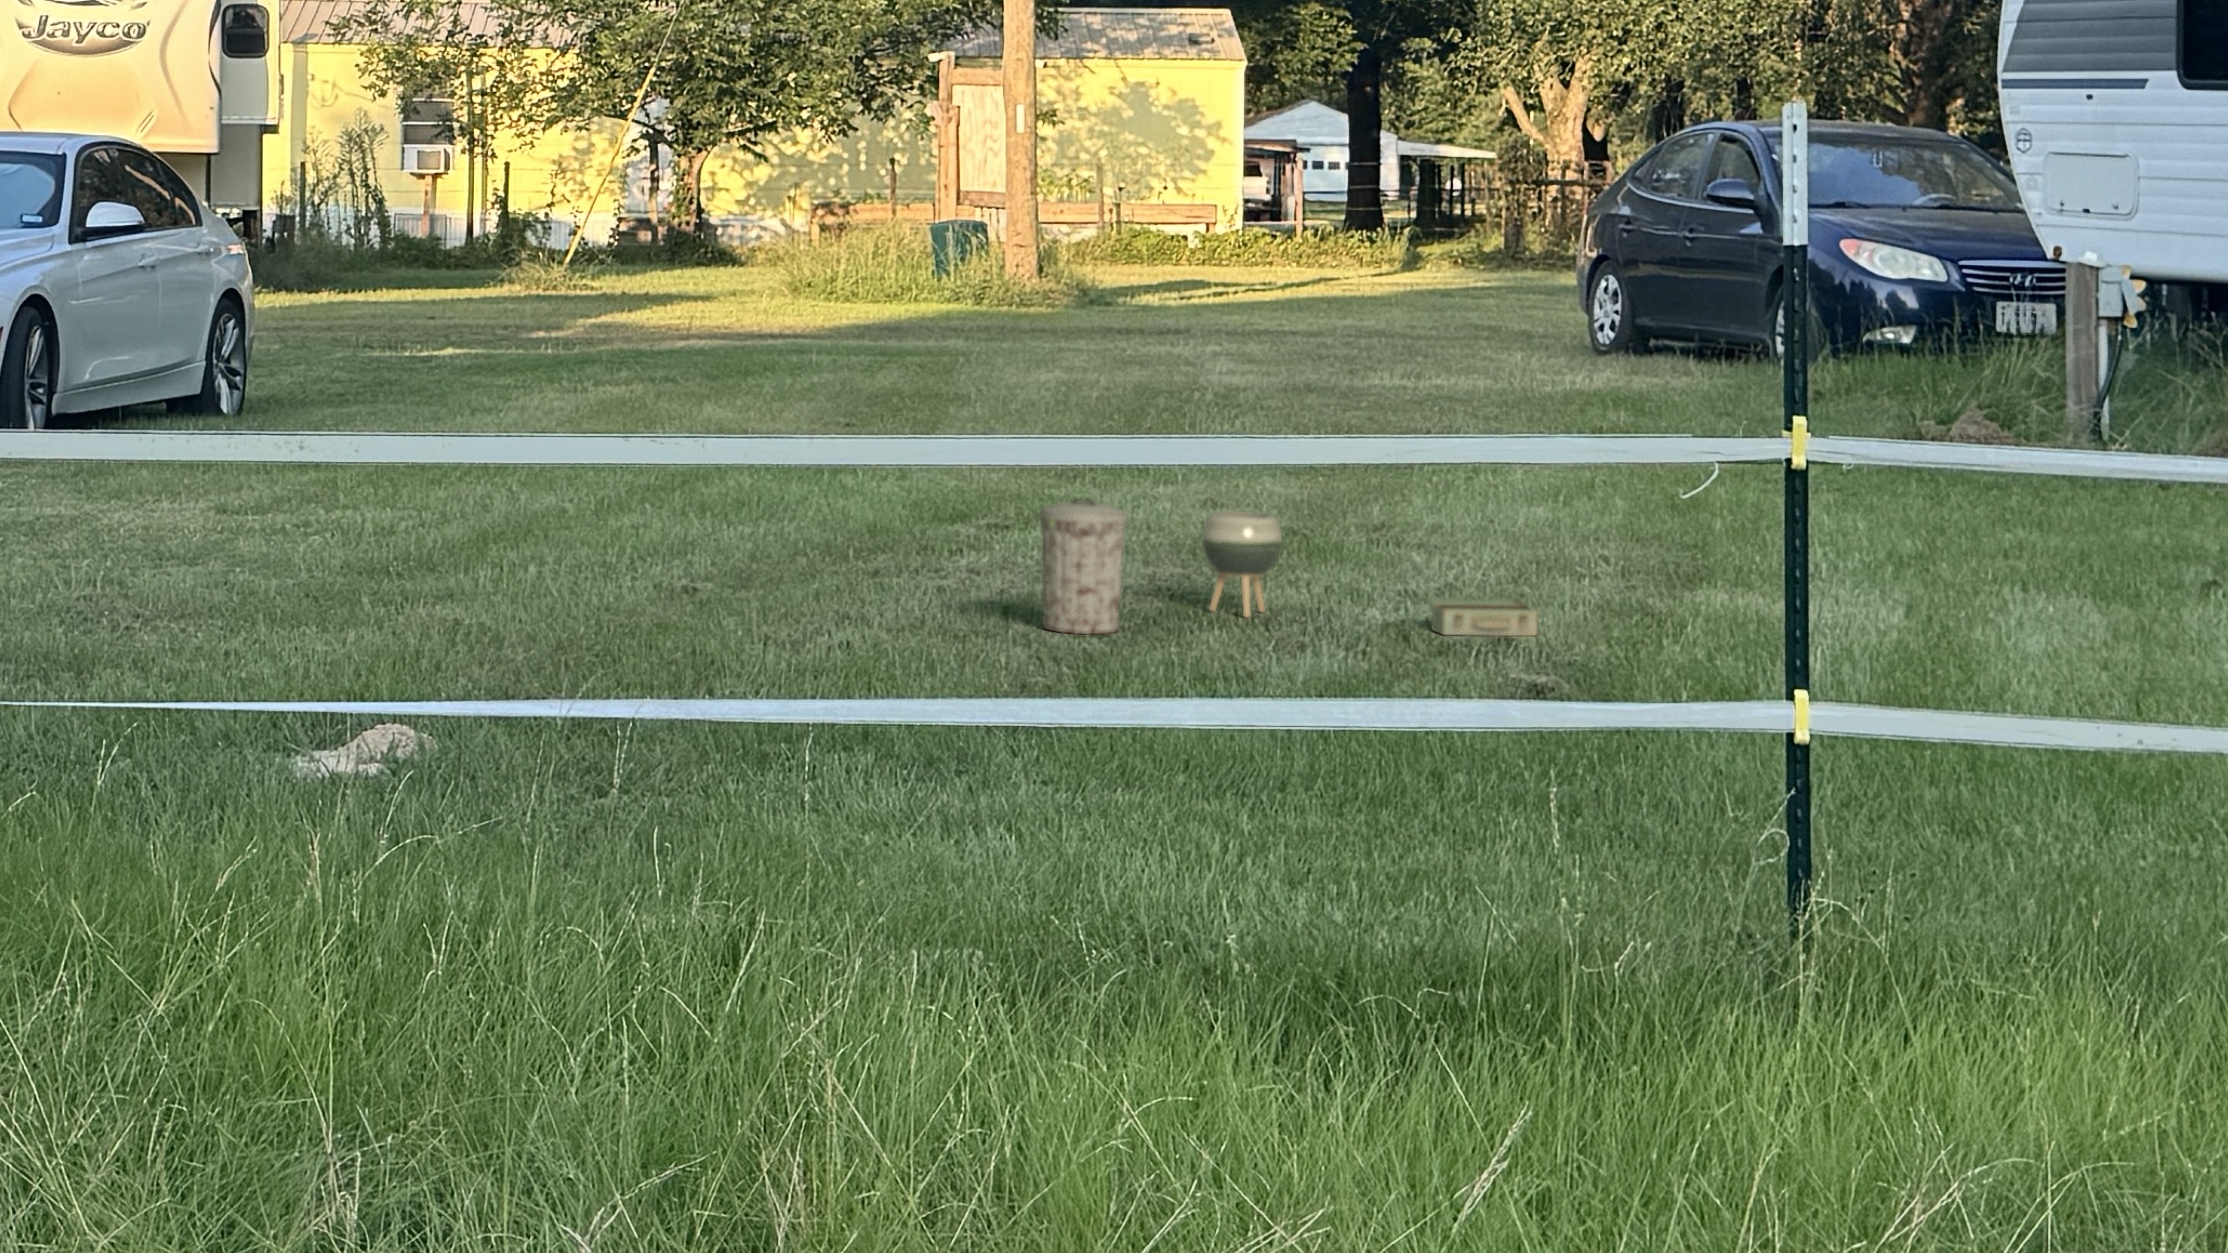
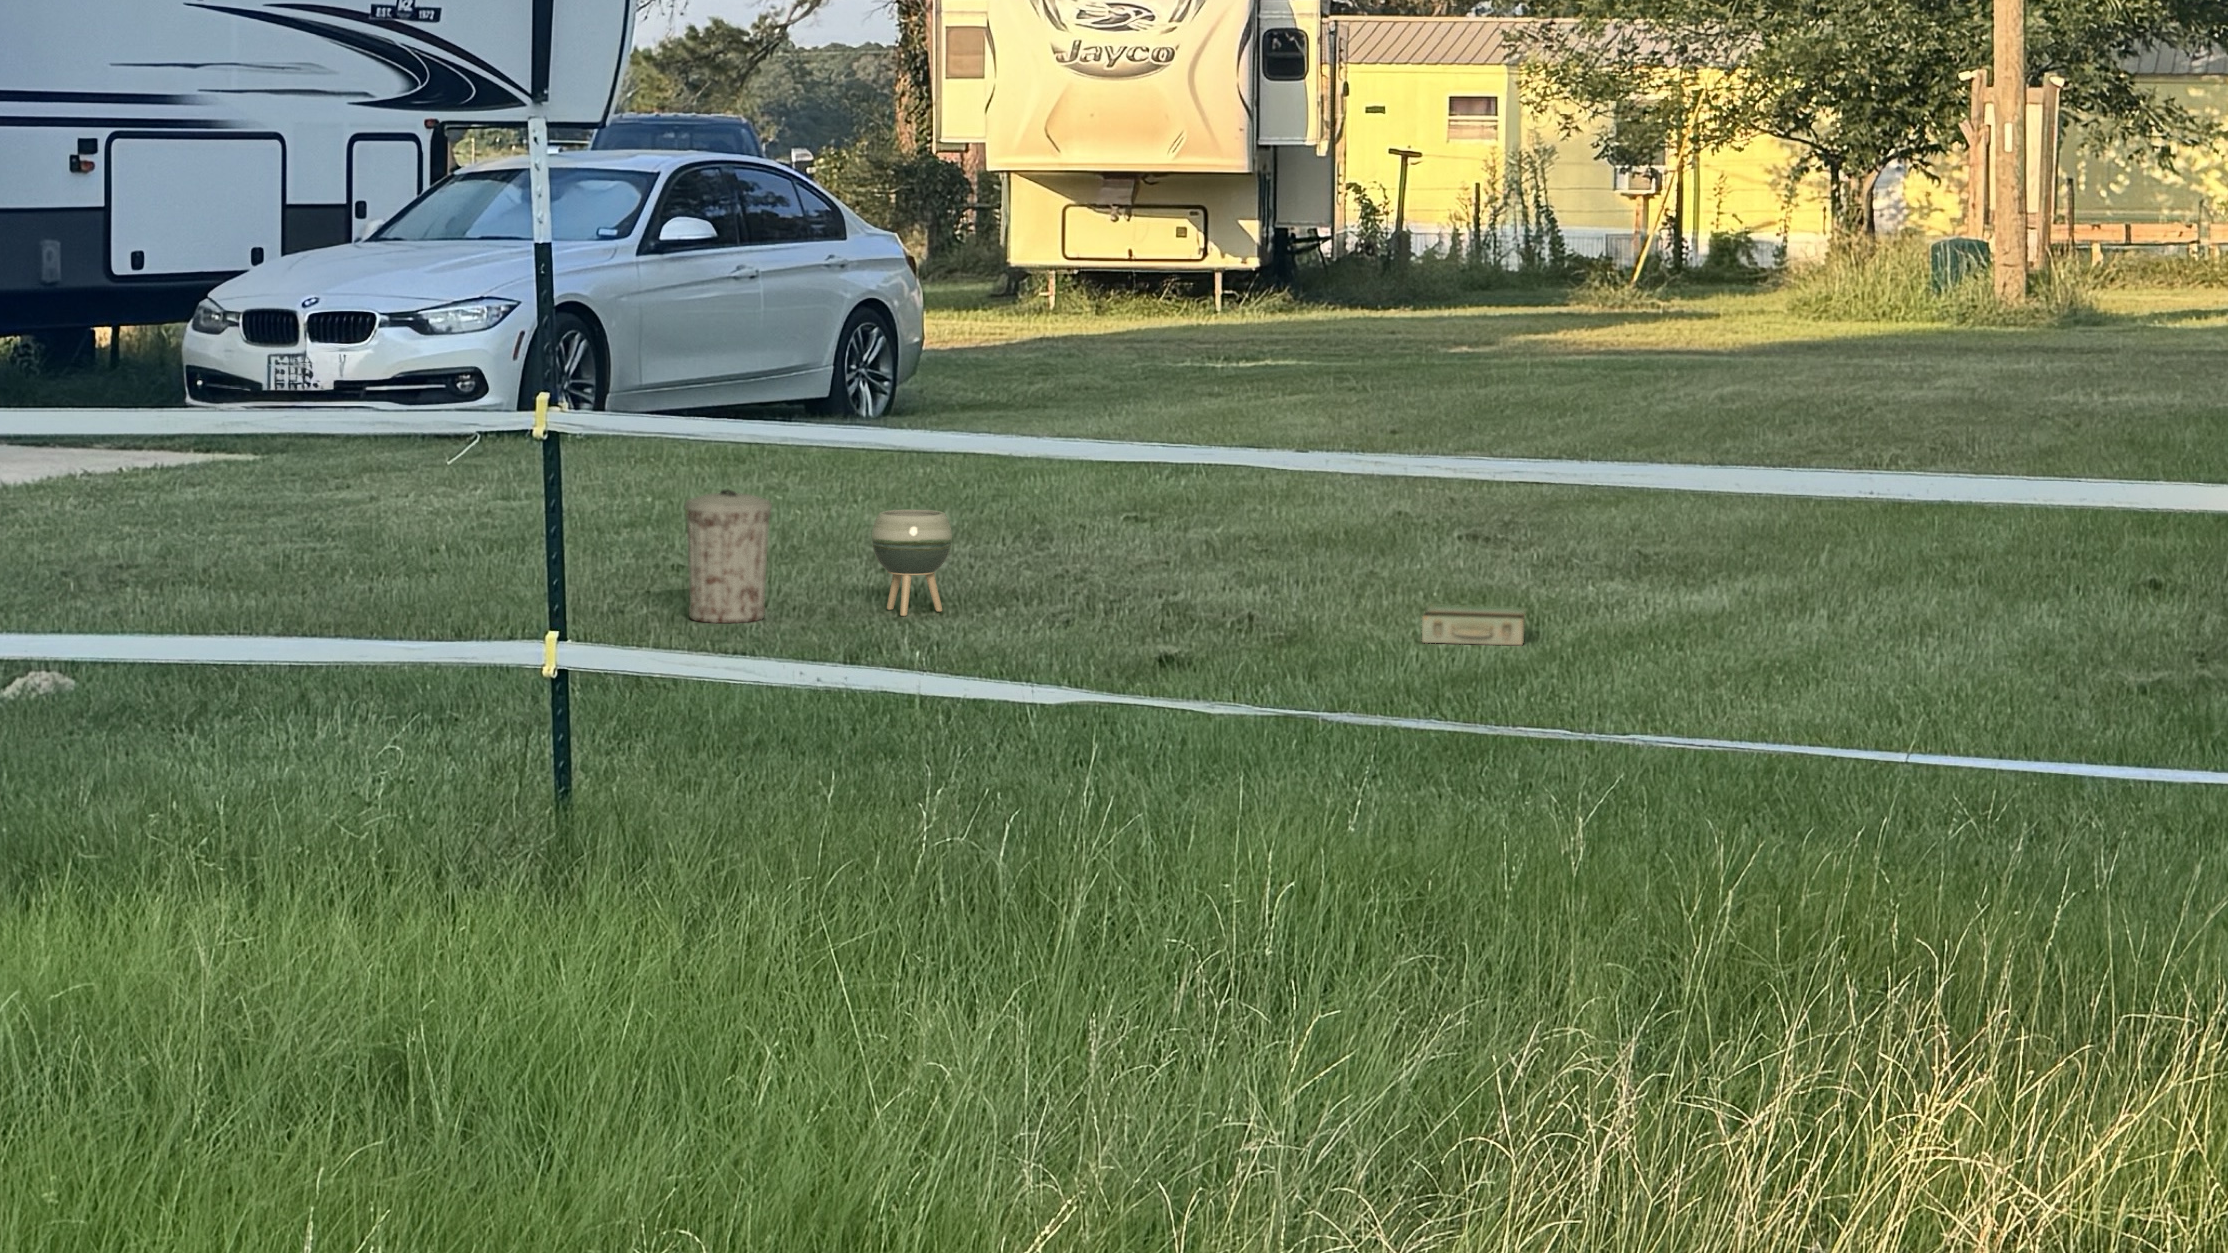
trash can: present [1039,499,1127,634] -> present [684,489,772,623]
planter: present [1202,511,1282,617] -> present [872,509,952,616]

